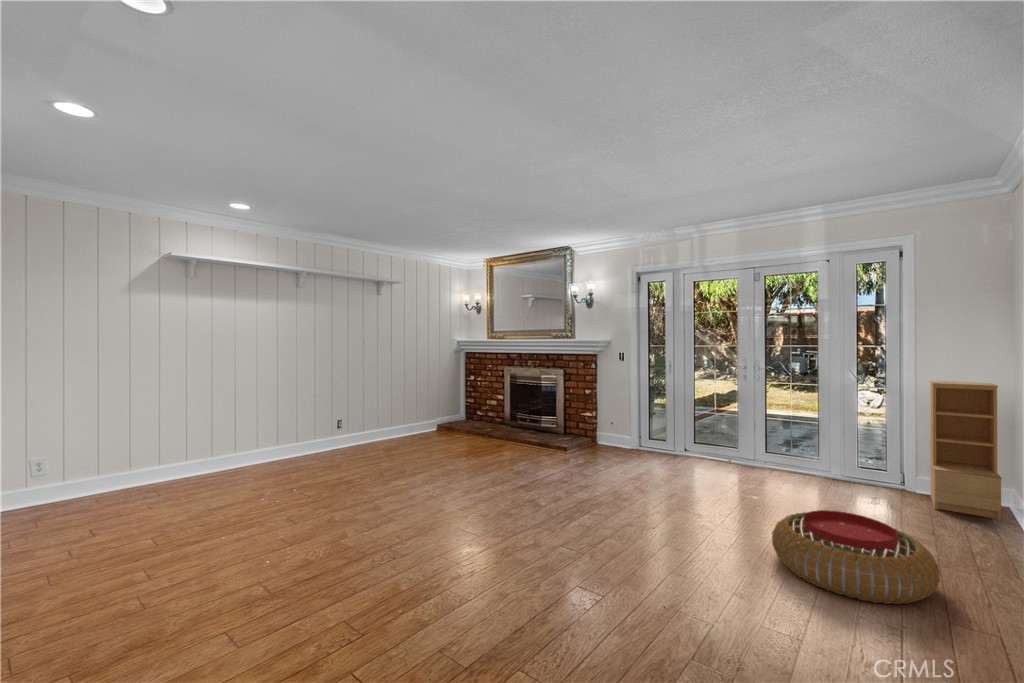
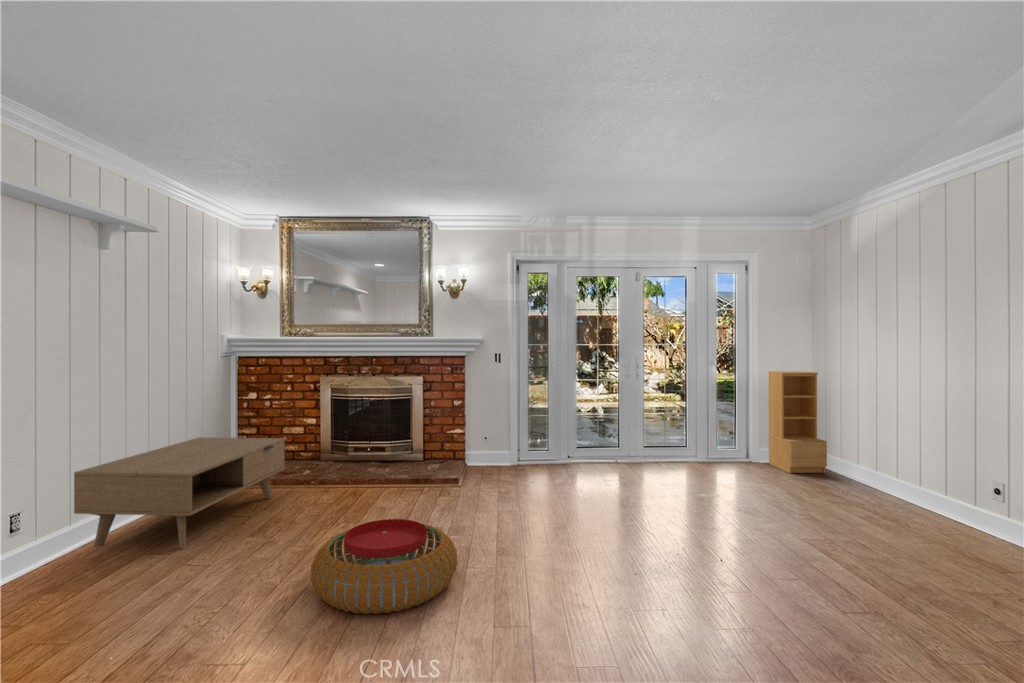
coffee table: none [351,400,462,456] -> present [74,437,285,549]
pouf: present [772,510,940,604] -> present [311,519,457,614]

